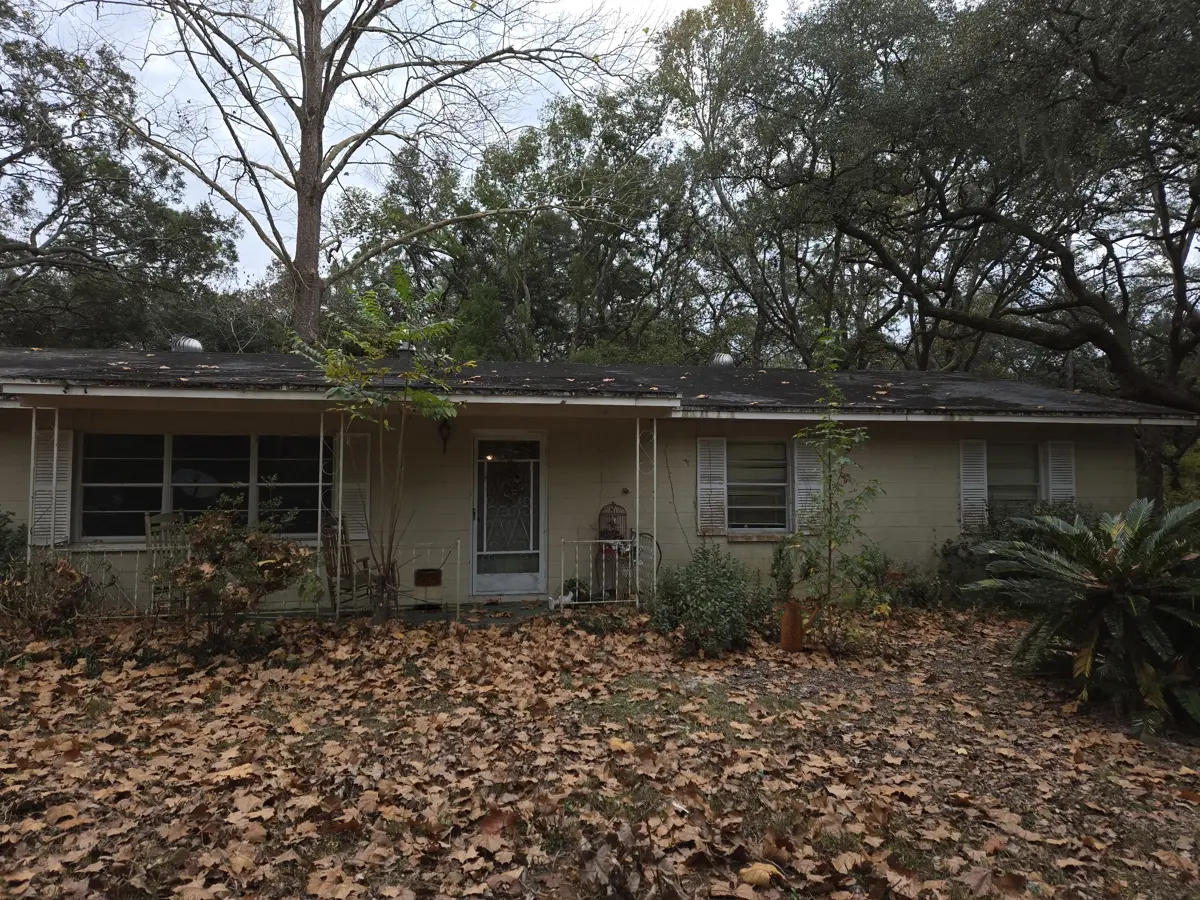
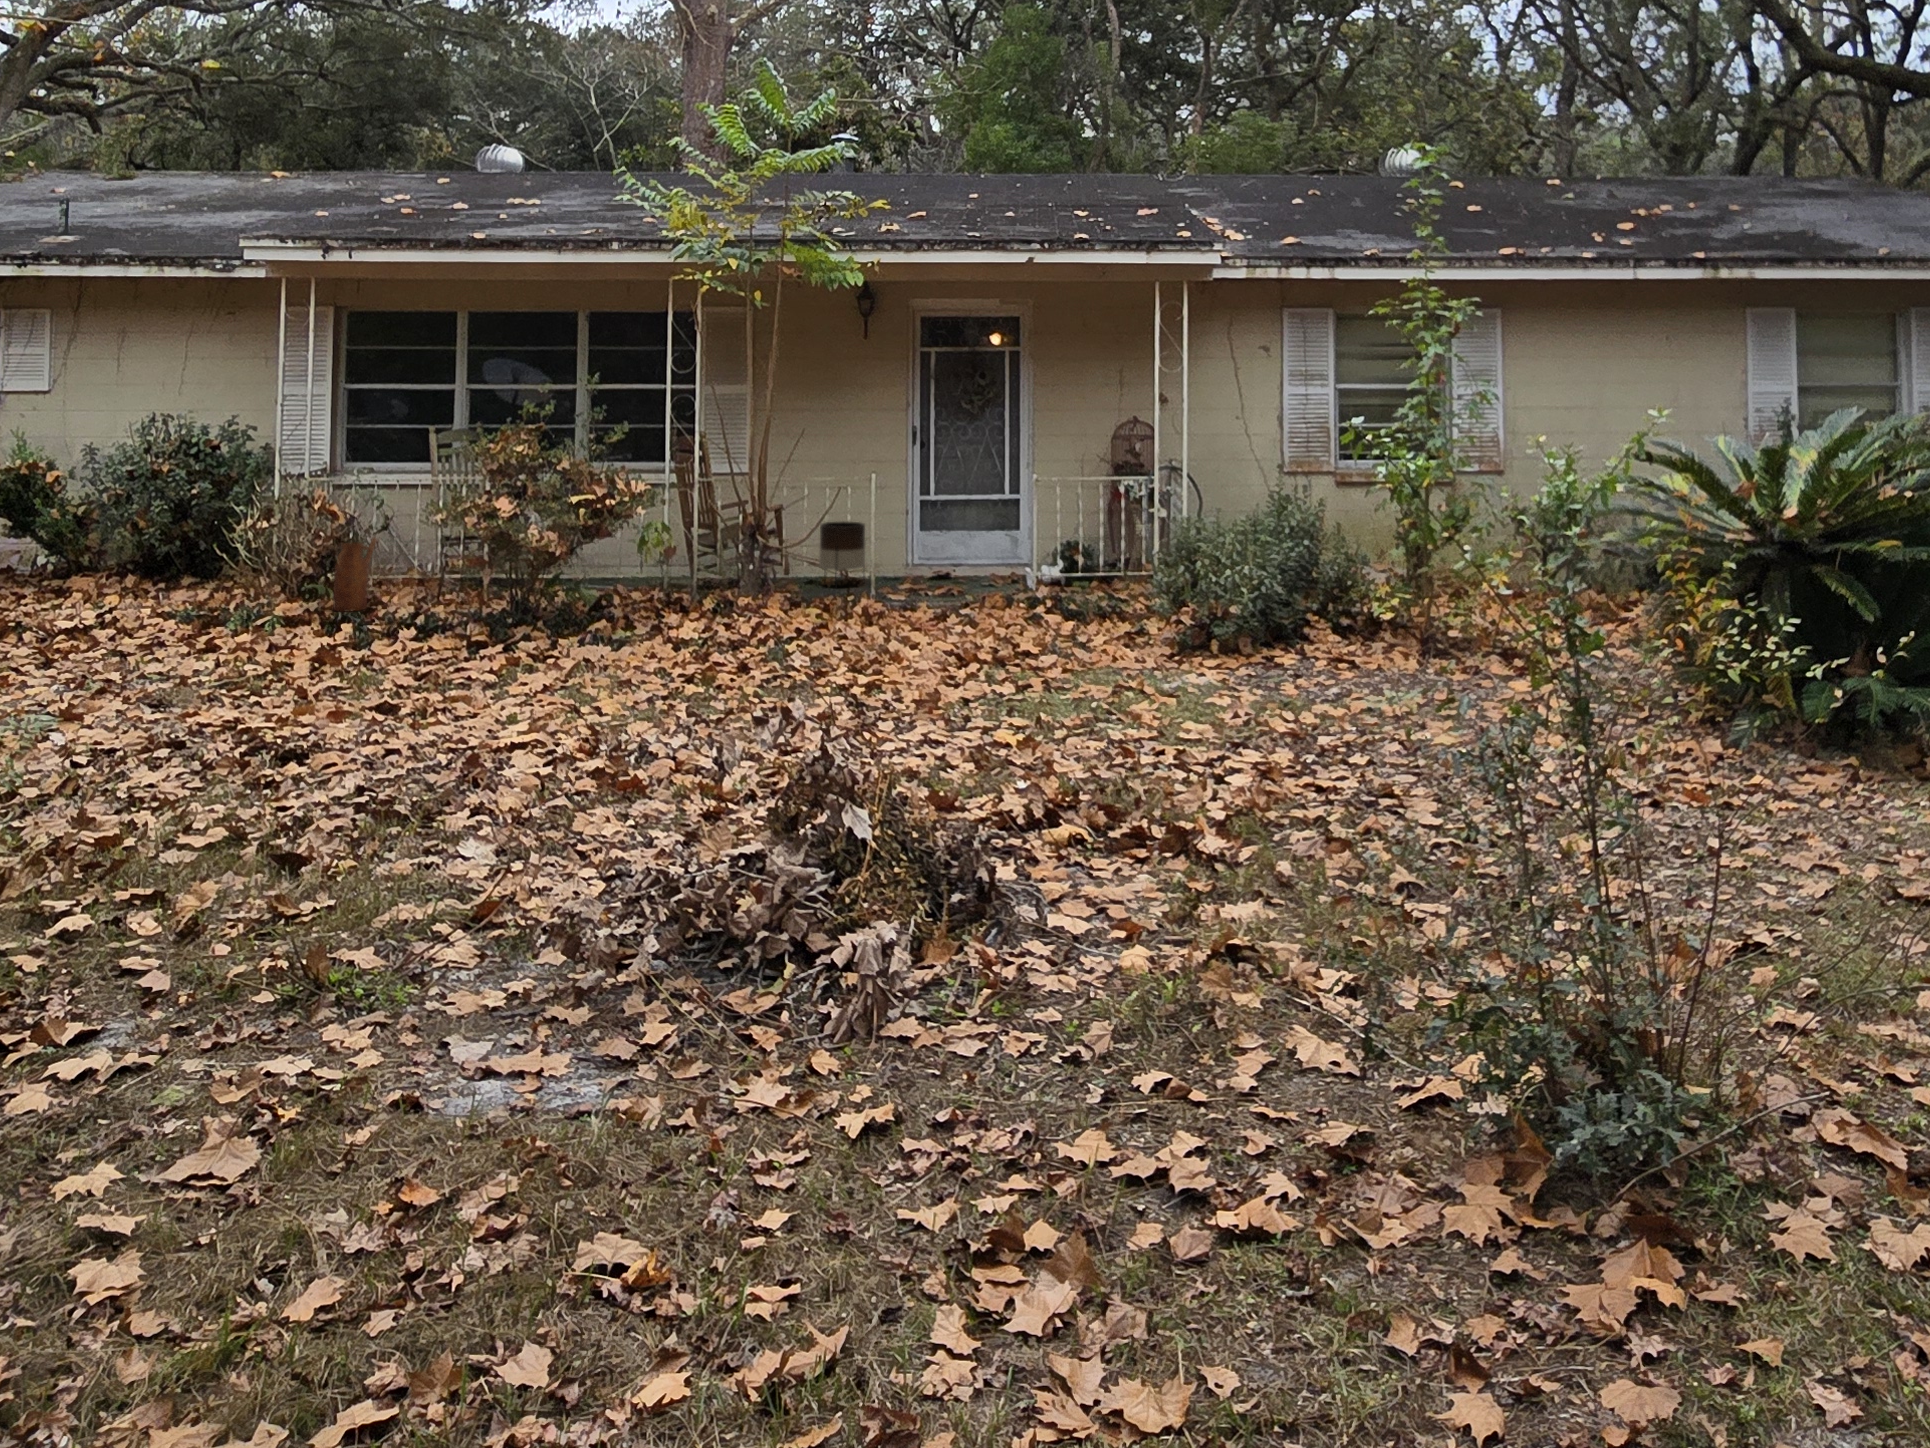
watering can: present [776,602,820,652] -> present [333,538,377,612]

